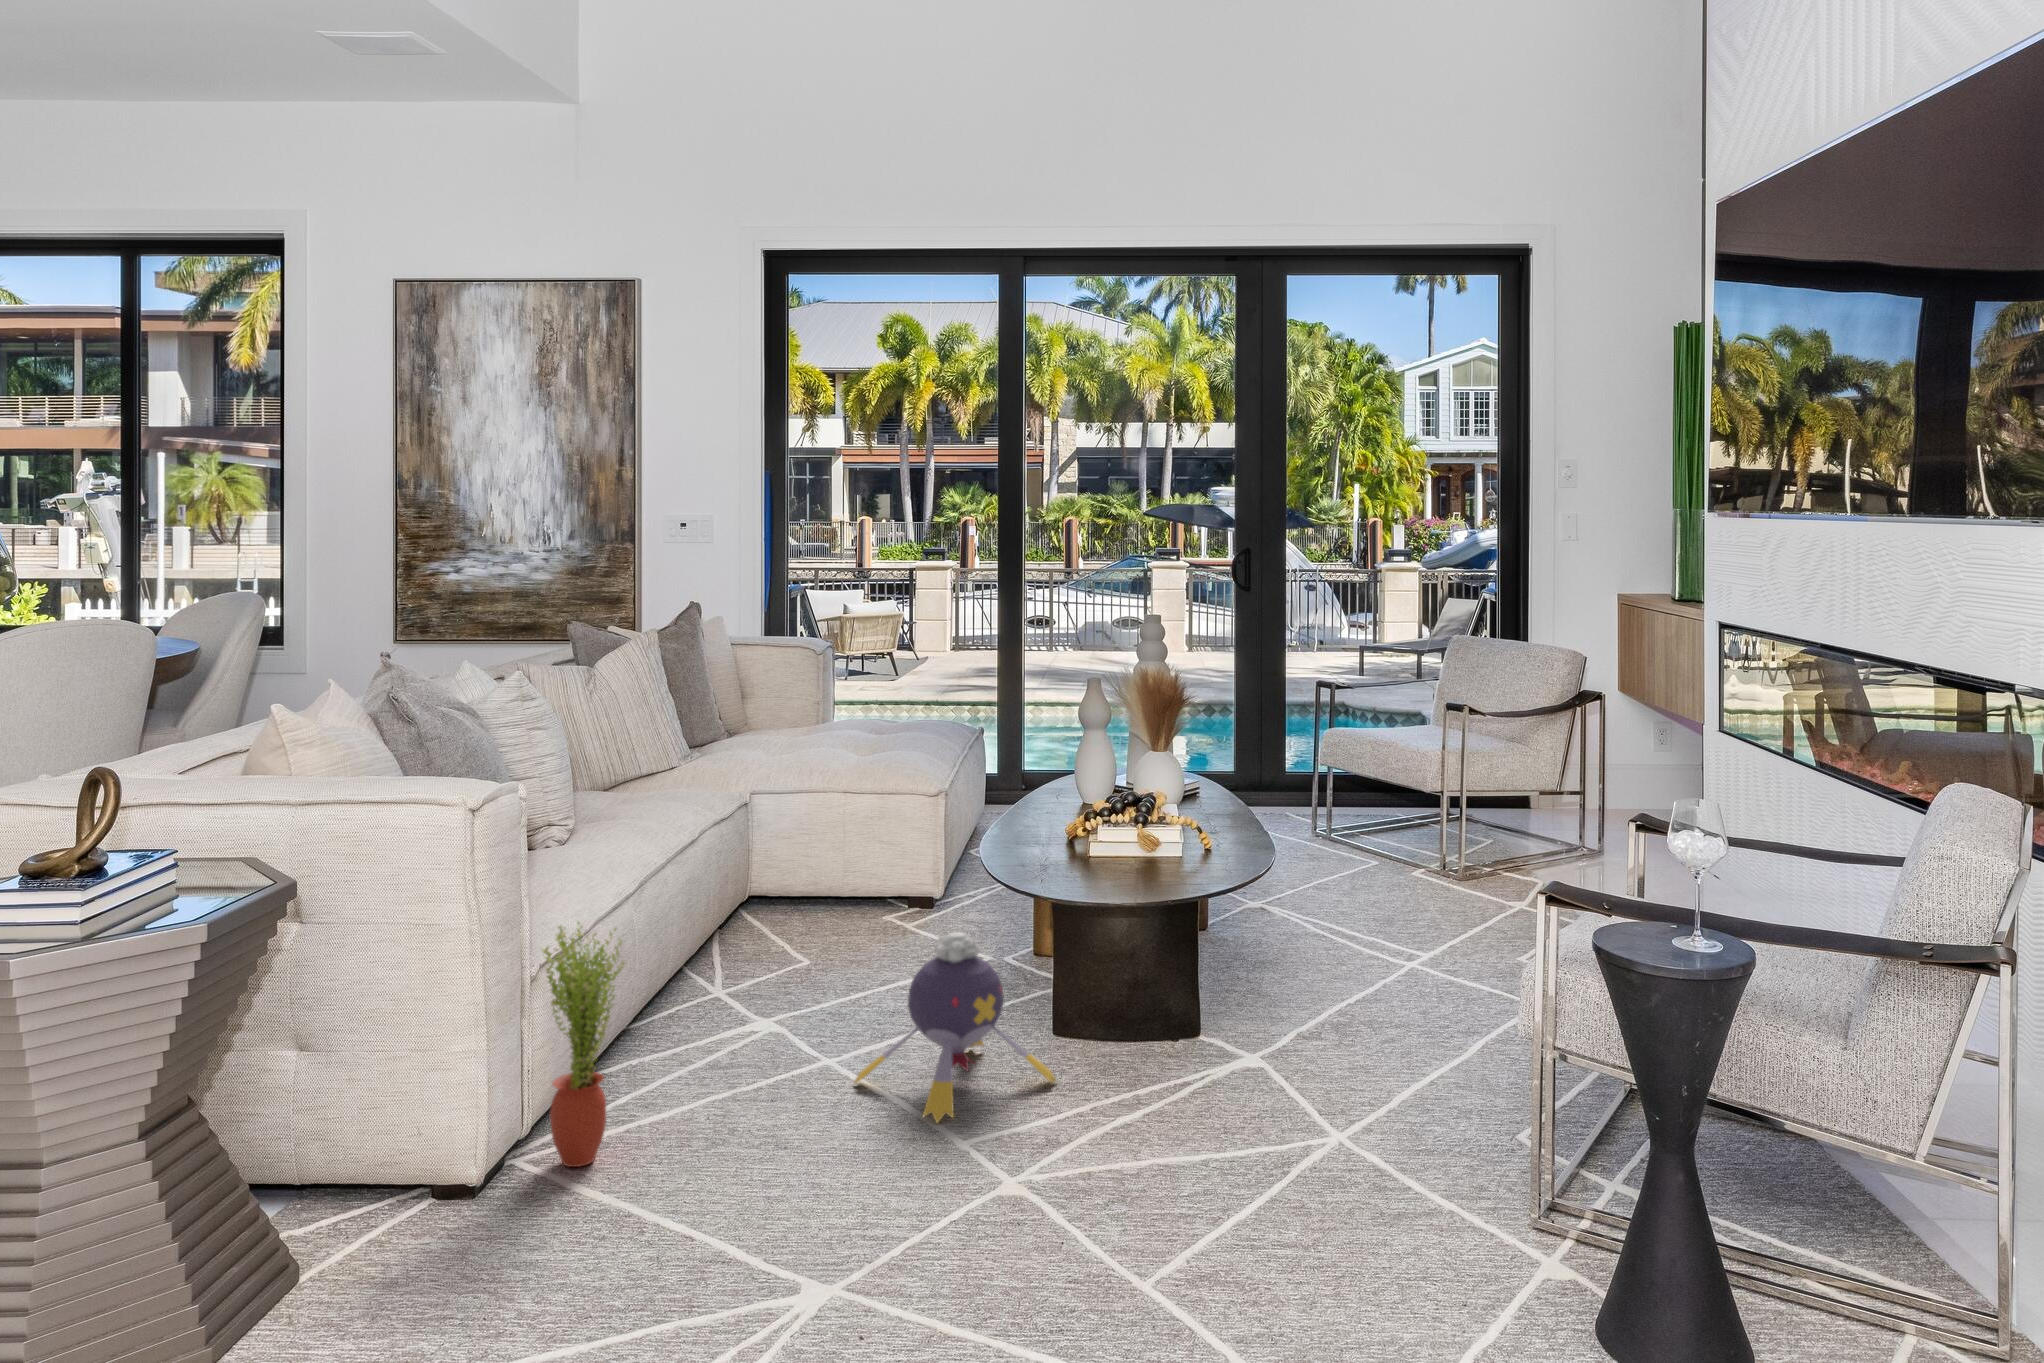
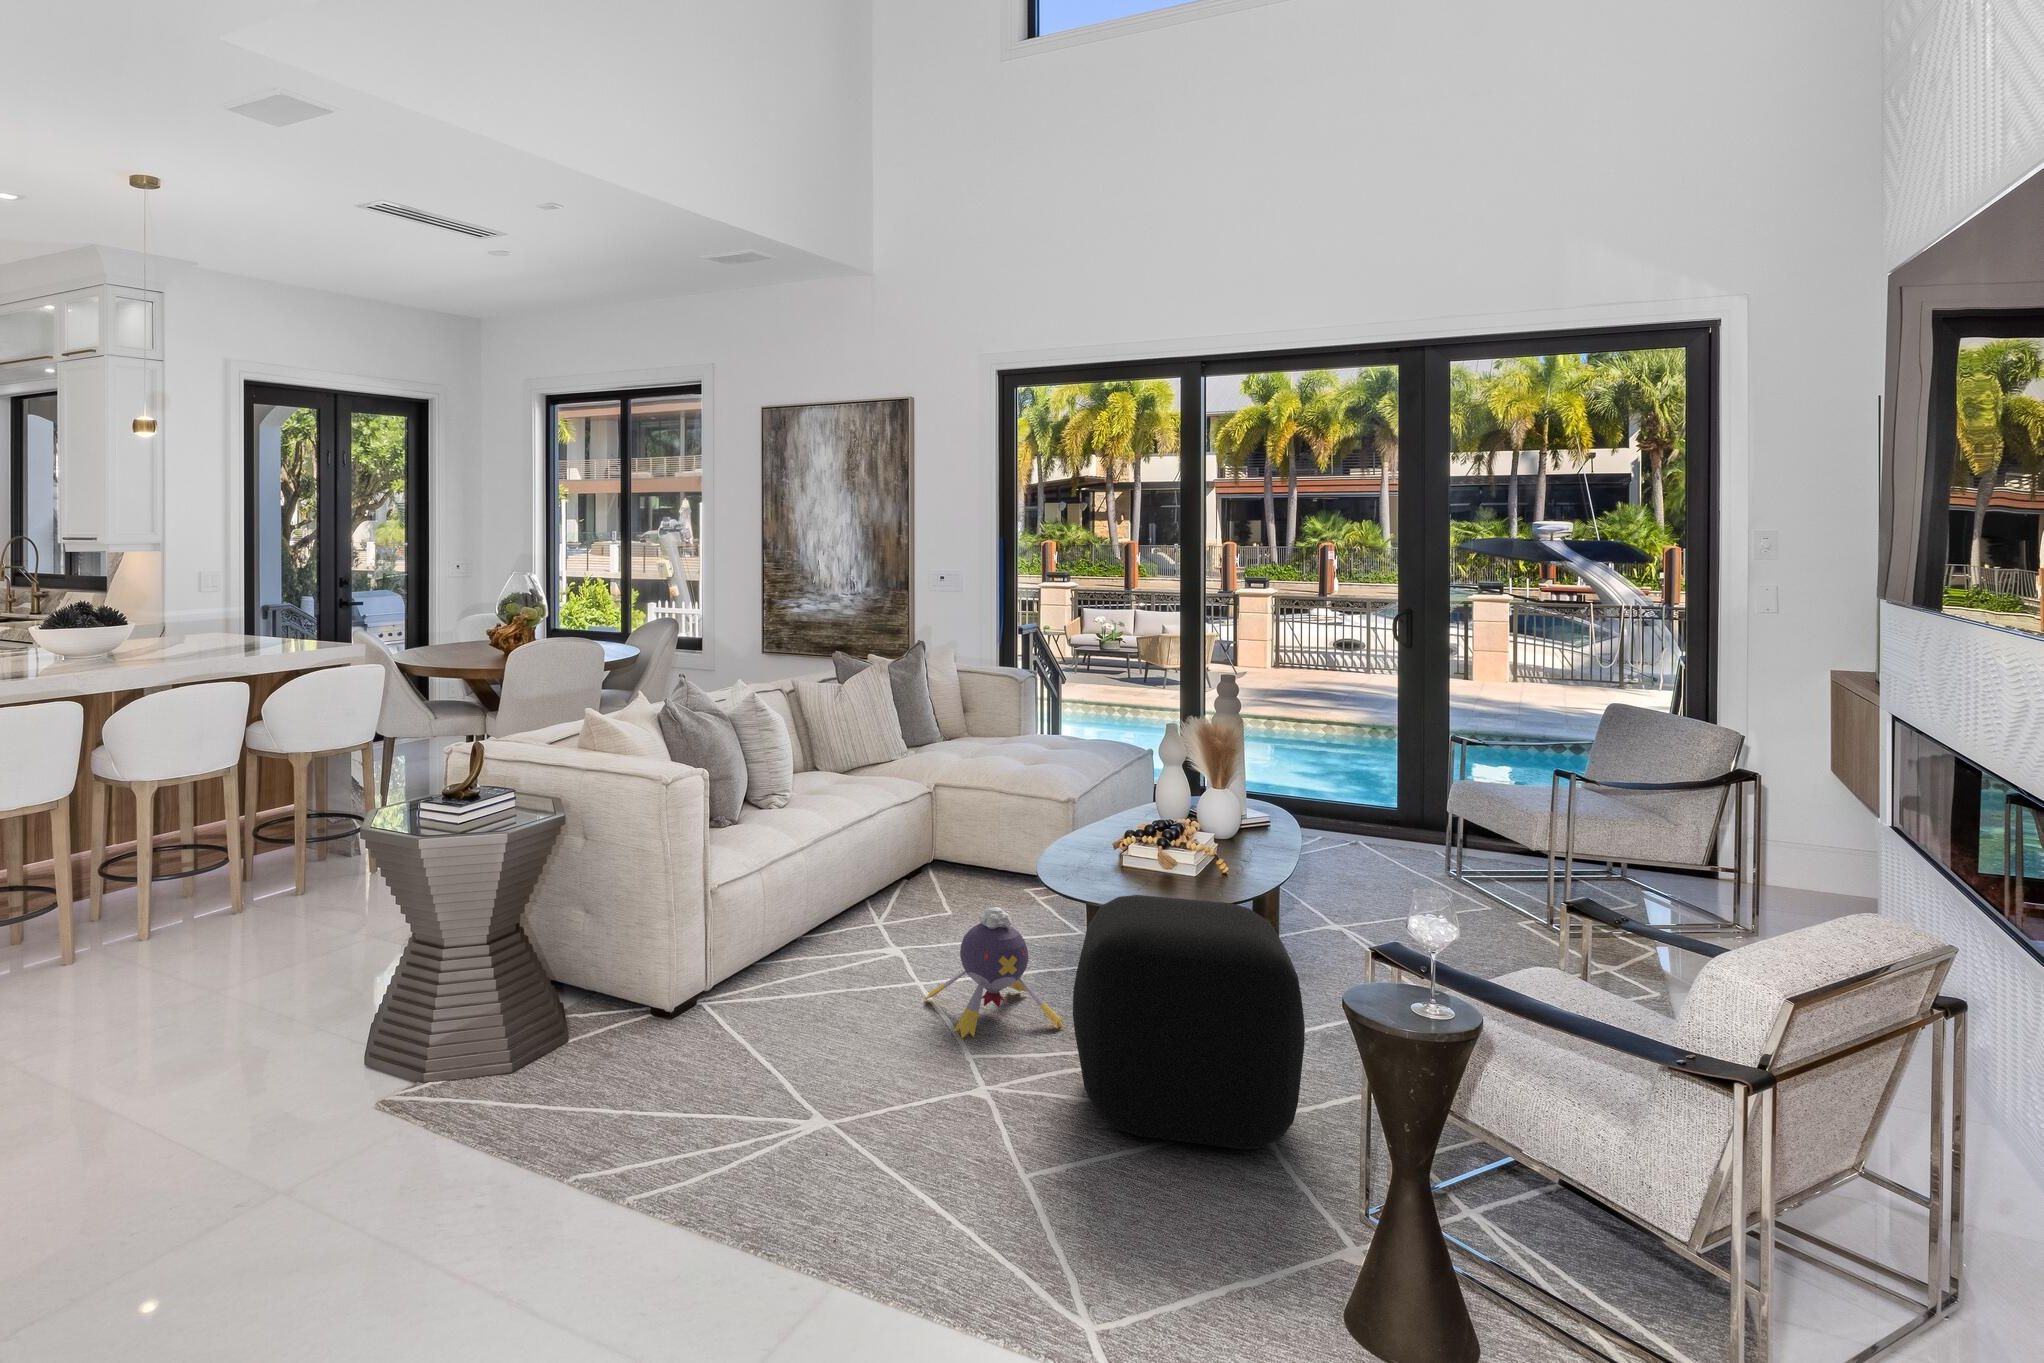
ottoman: none [1121,870,1426,1194] -> present [1073,895,1305,1149]
potted plant: present [542,922,625,1167] -> none [714,861,768,1015]

